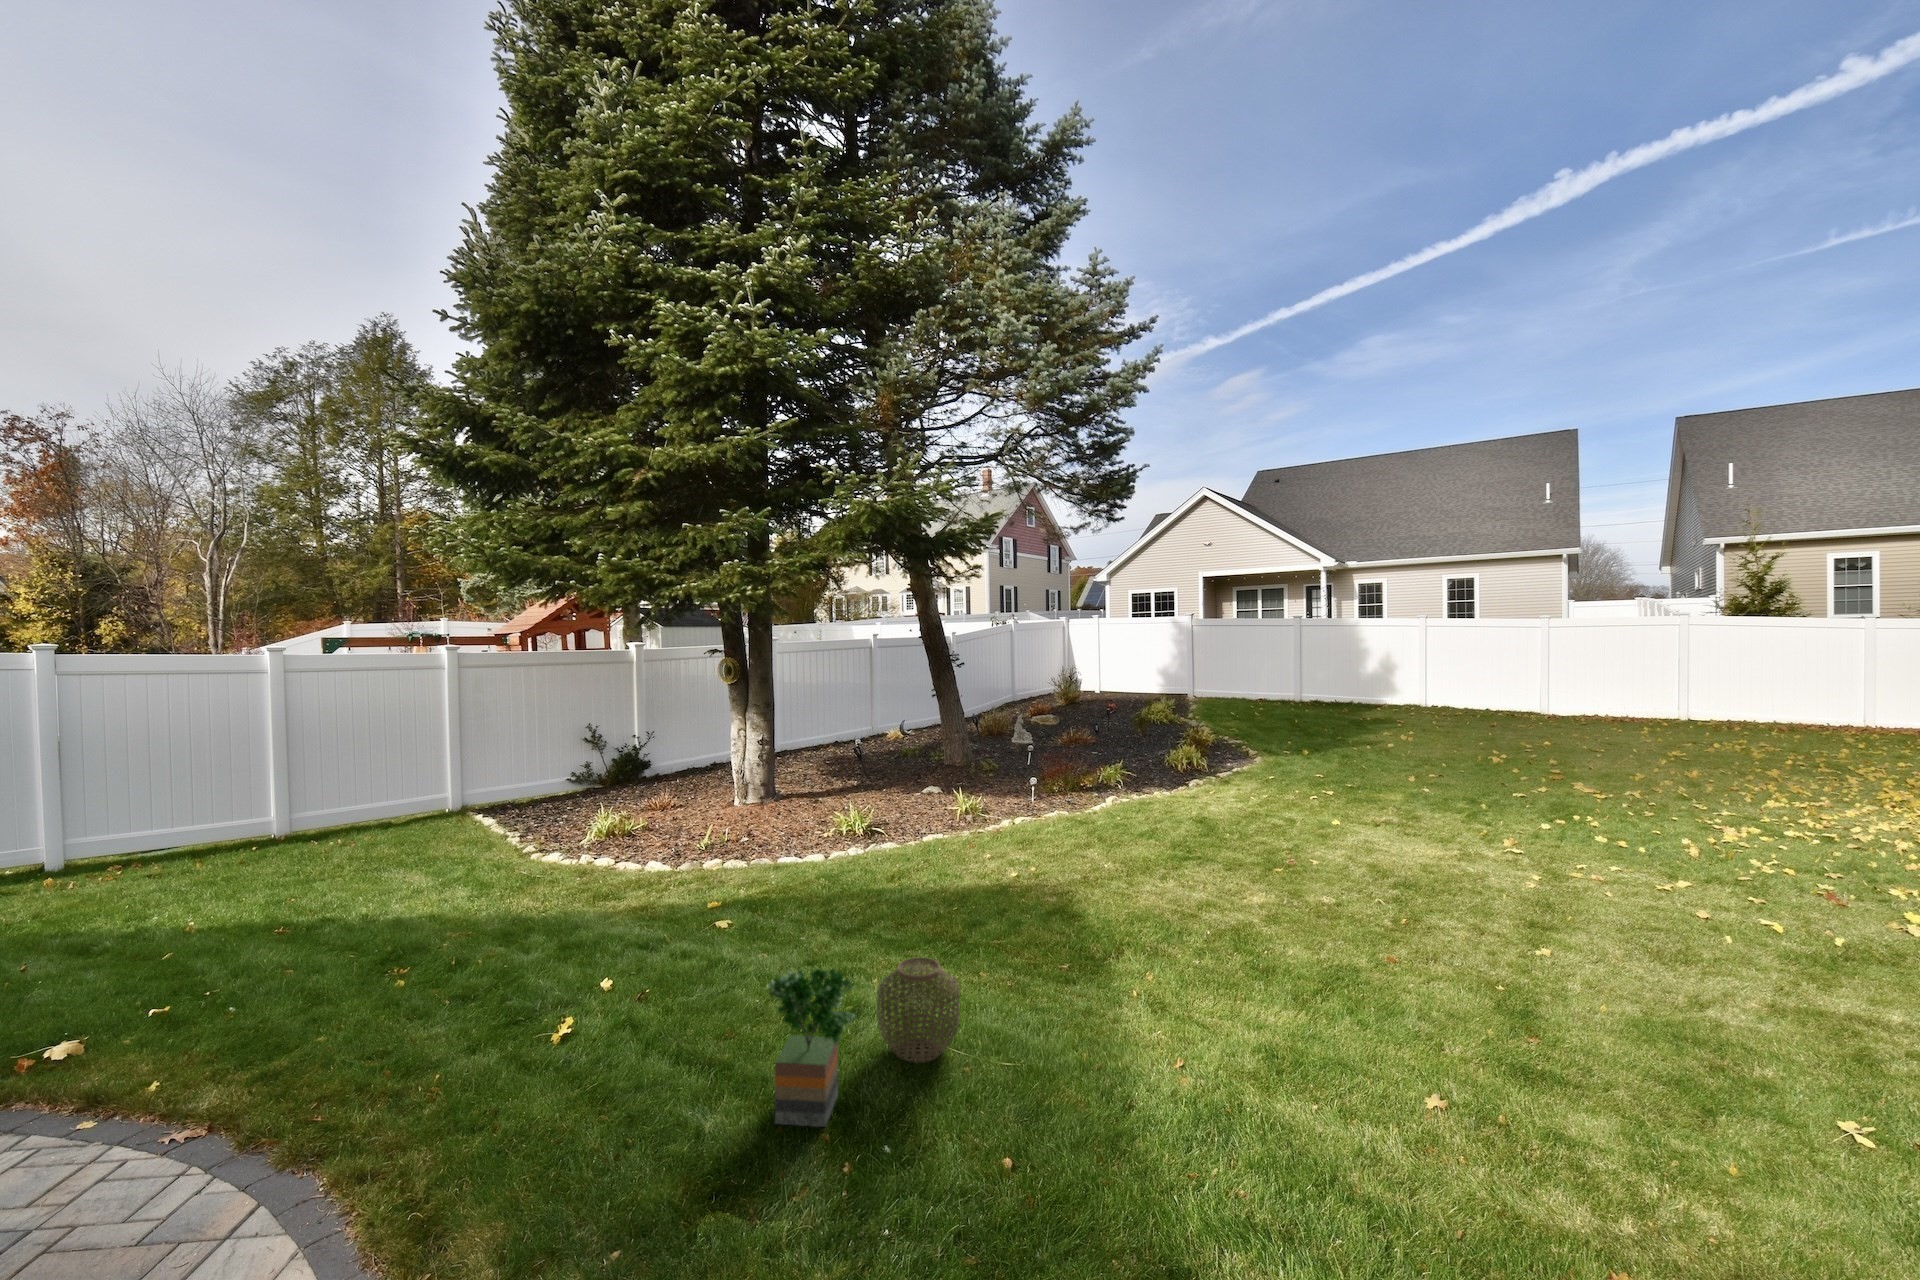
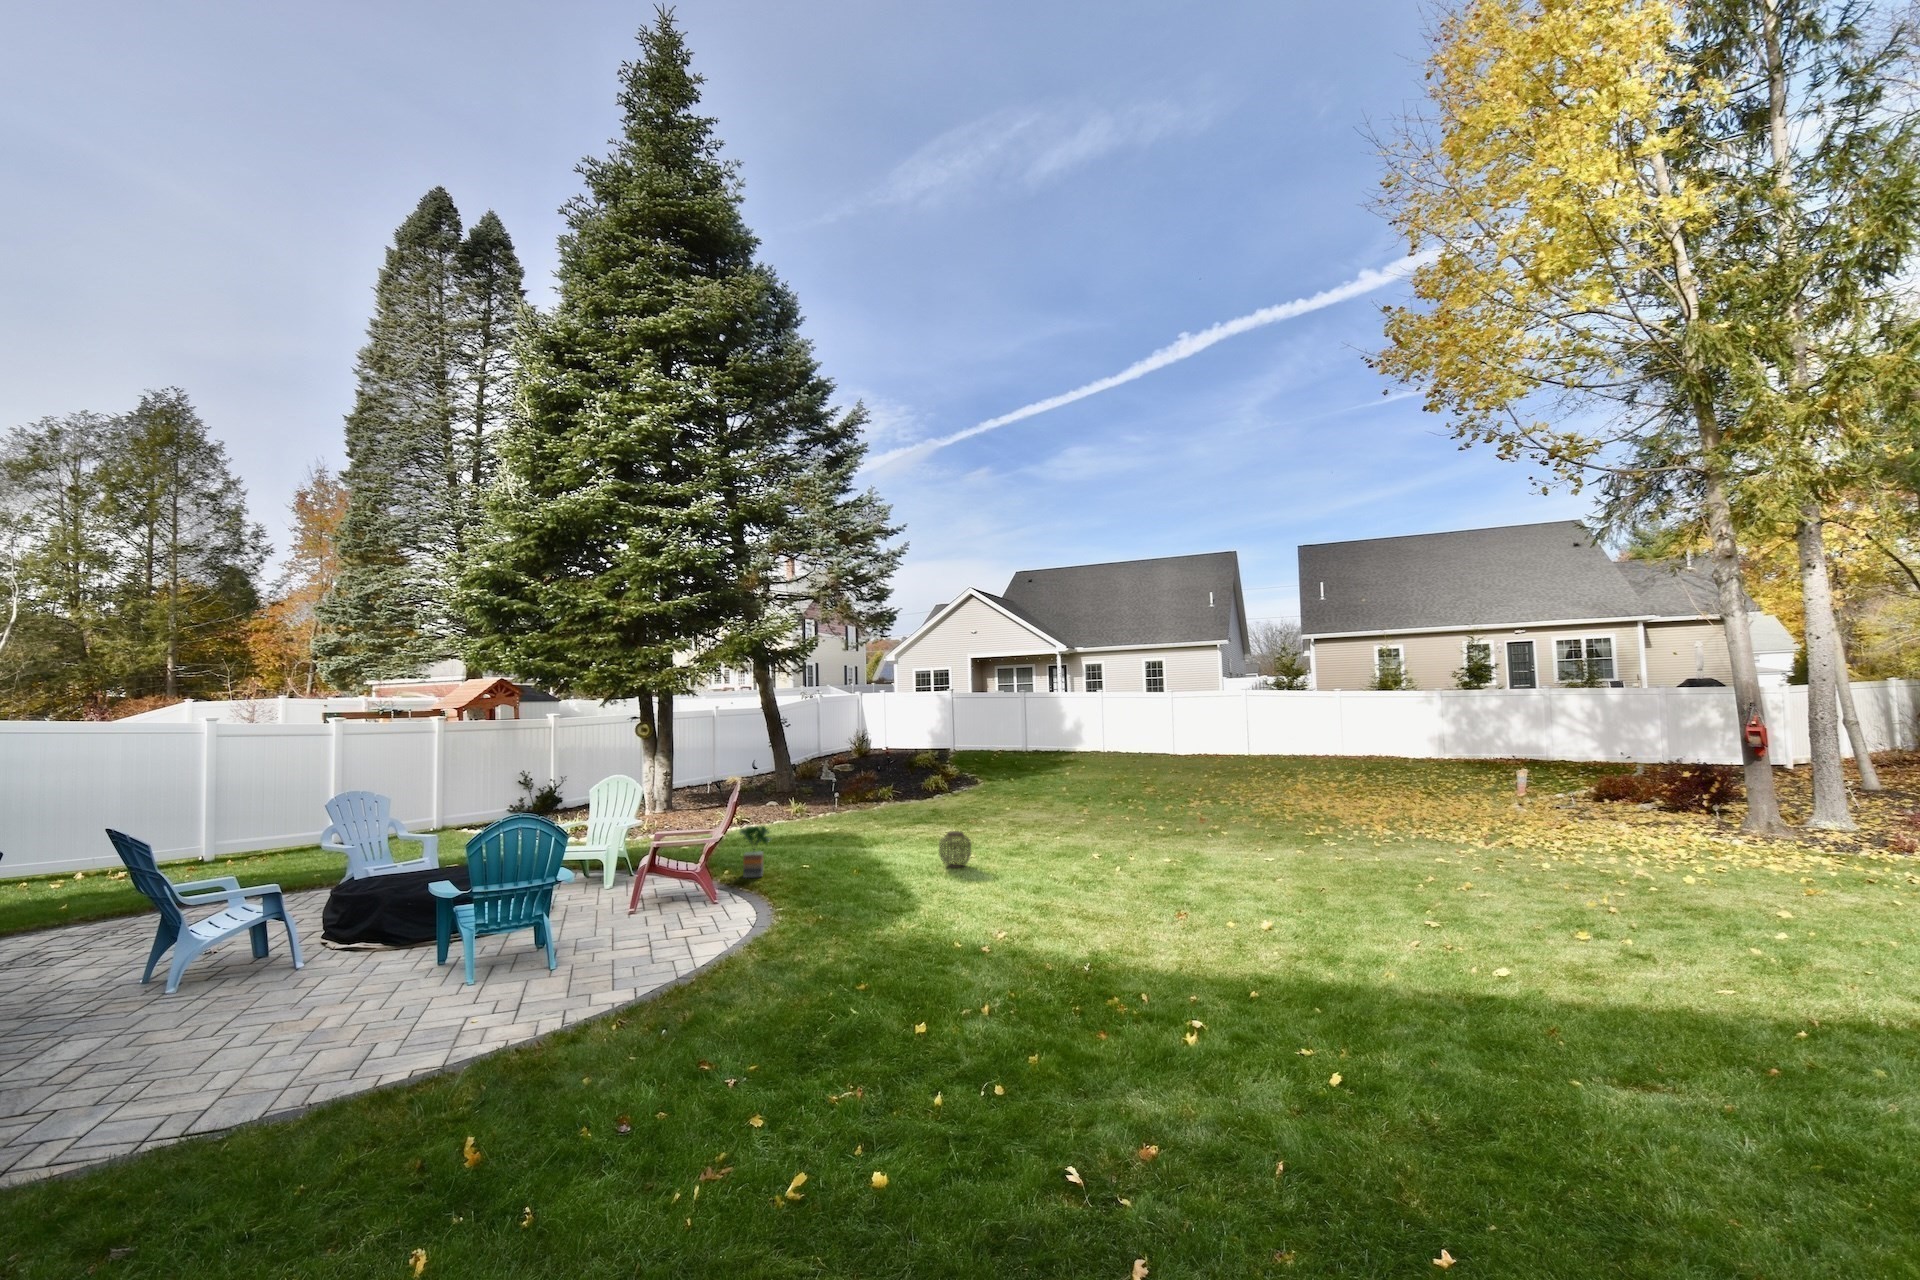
woven basket: present [877,957,960,1062] -> present [939,831,971,868]

